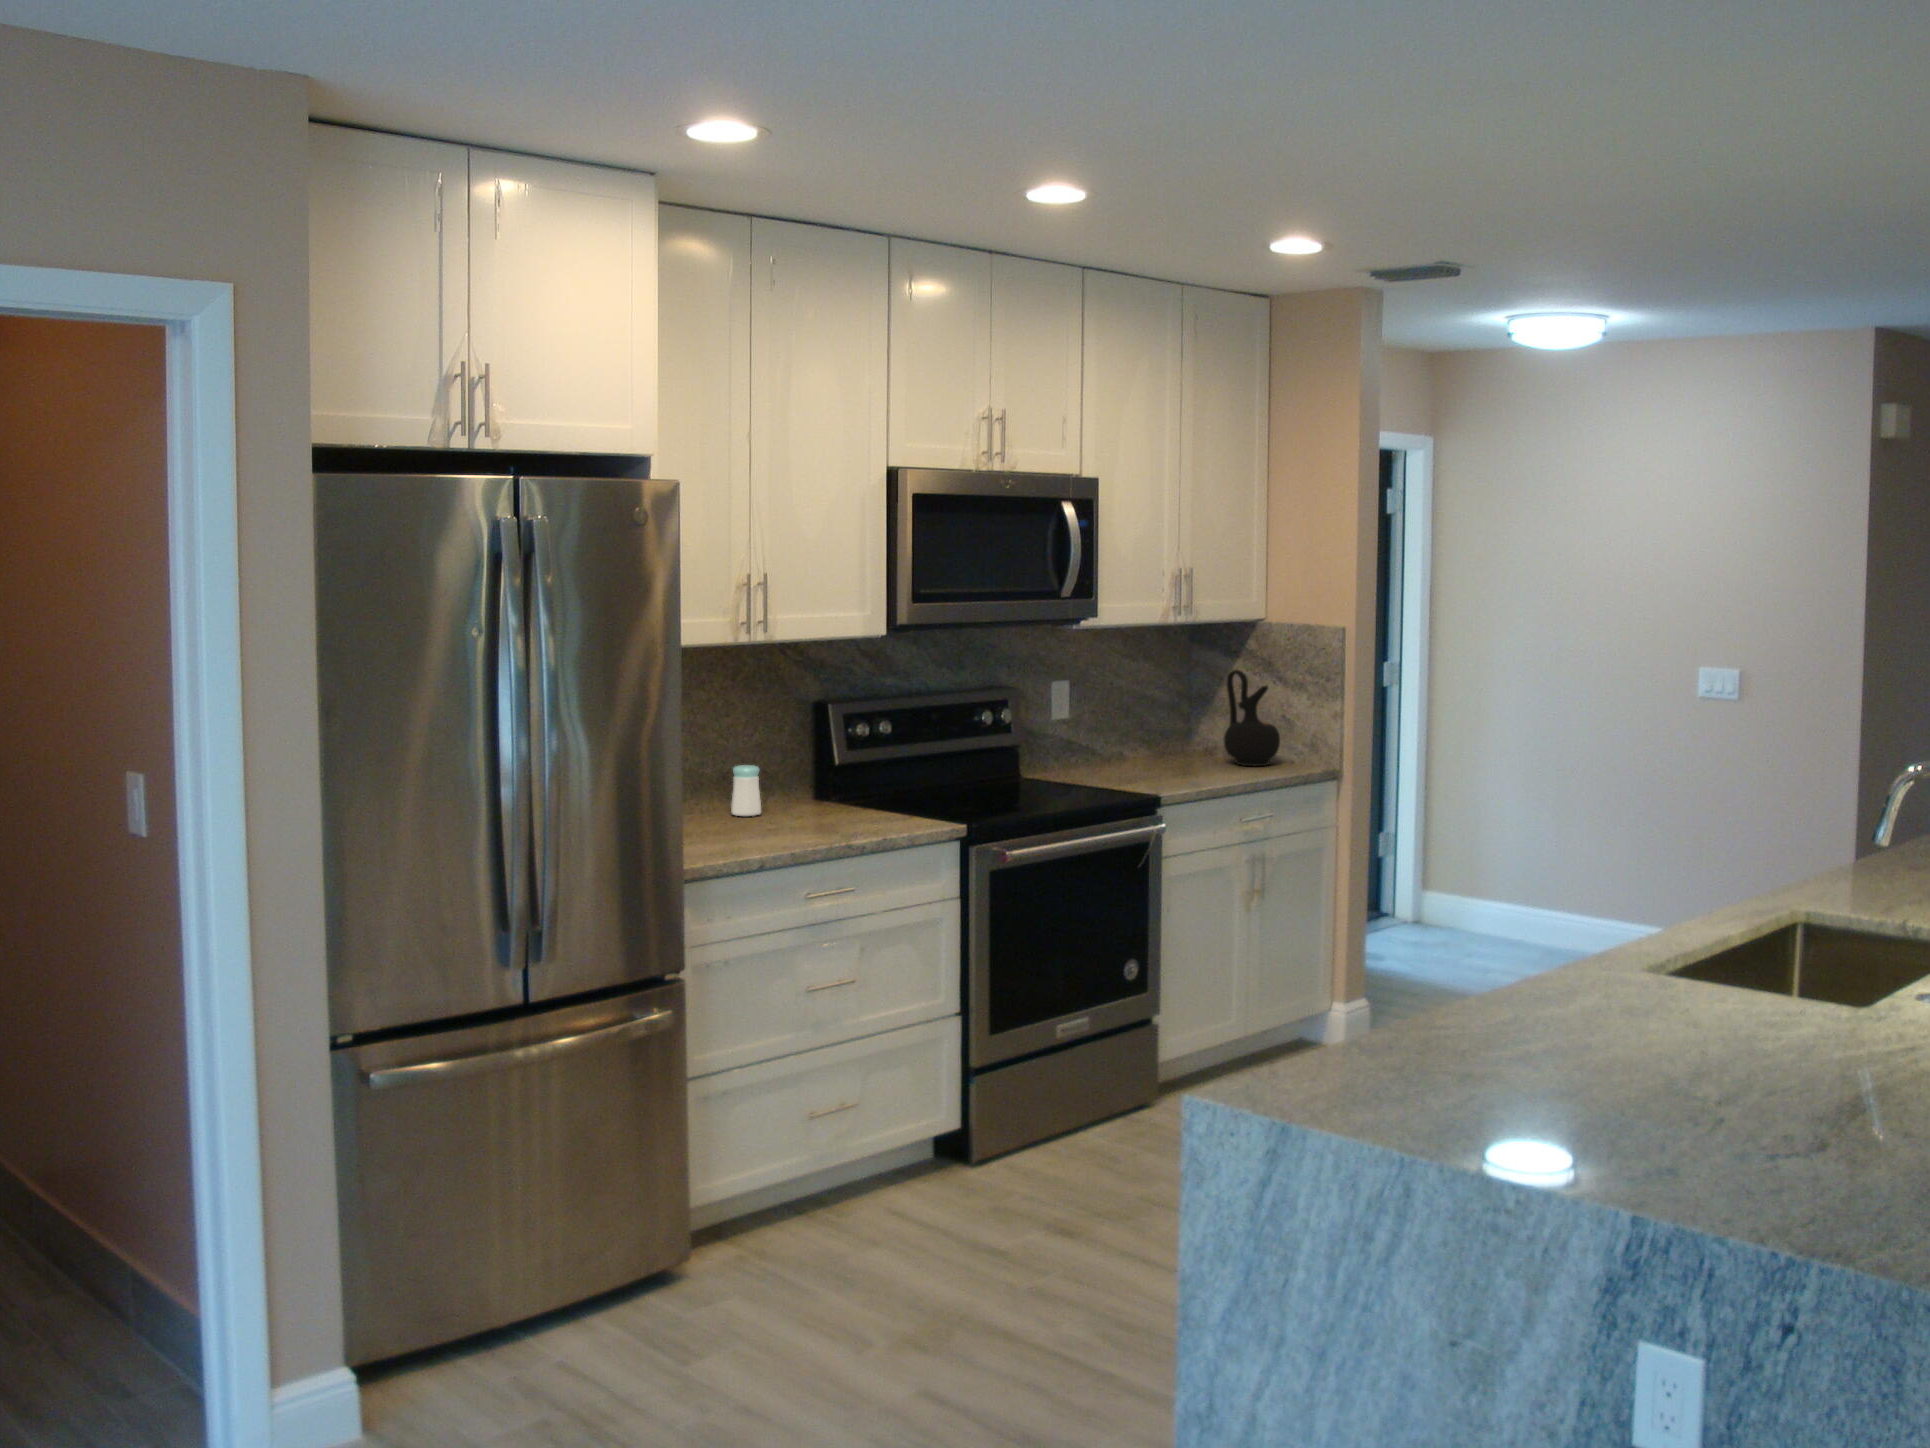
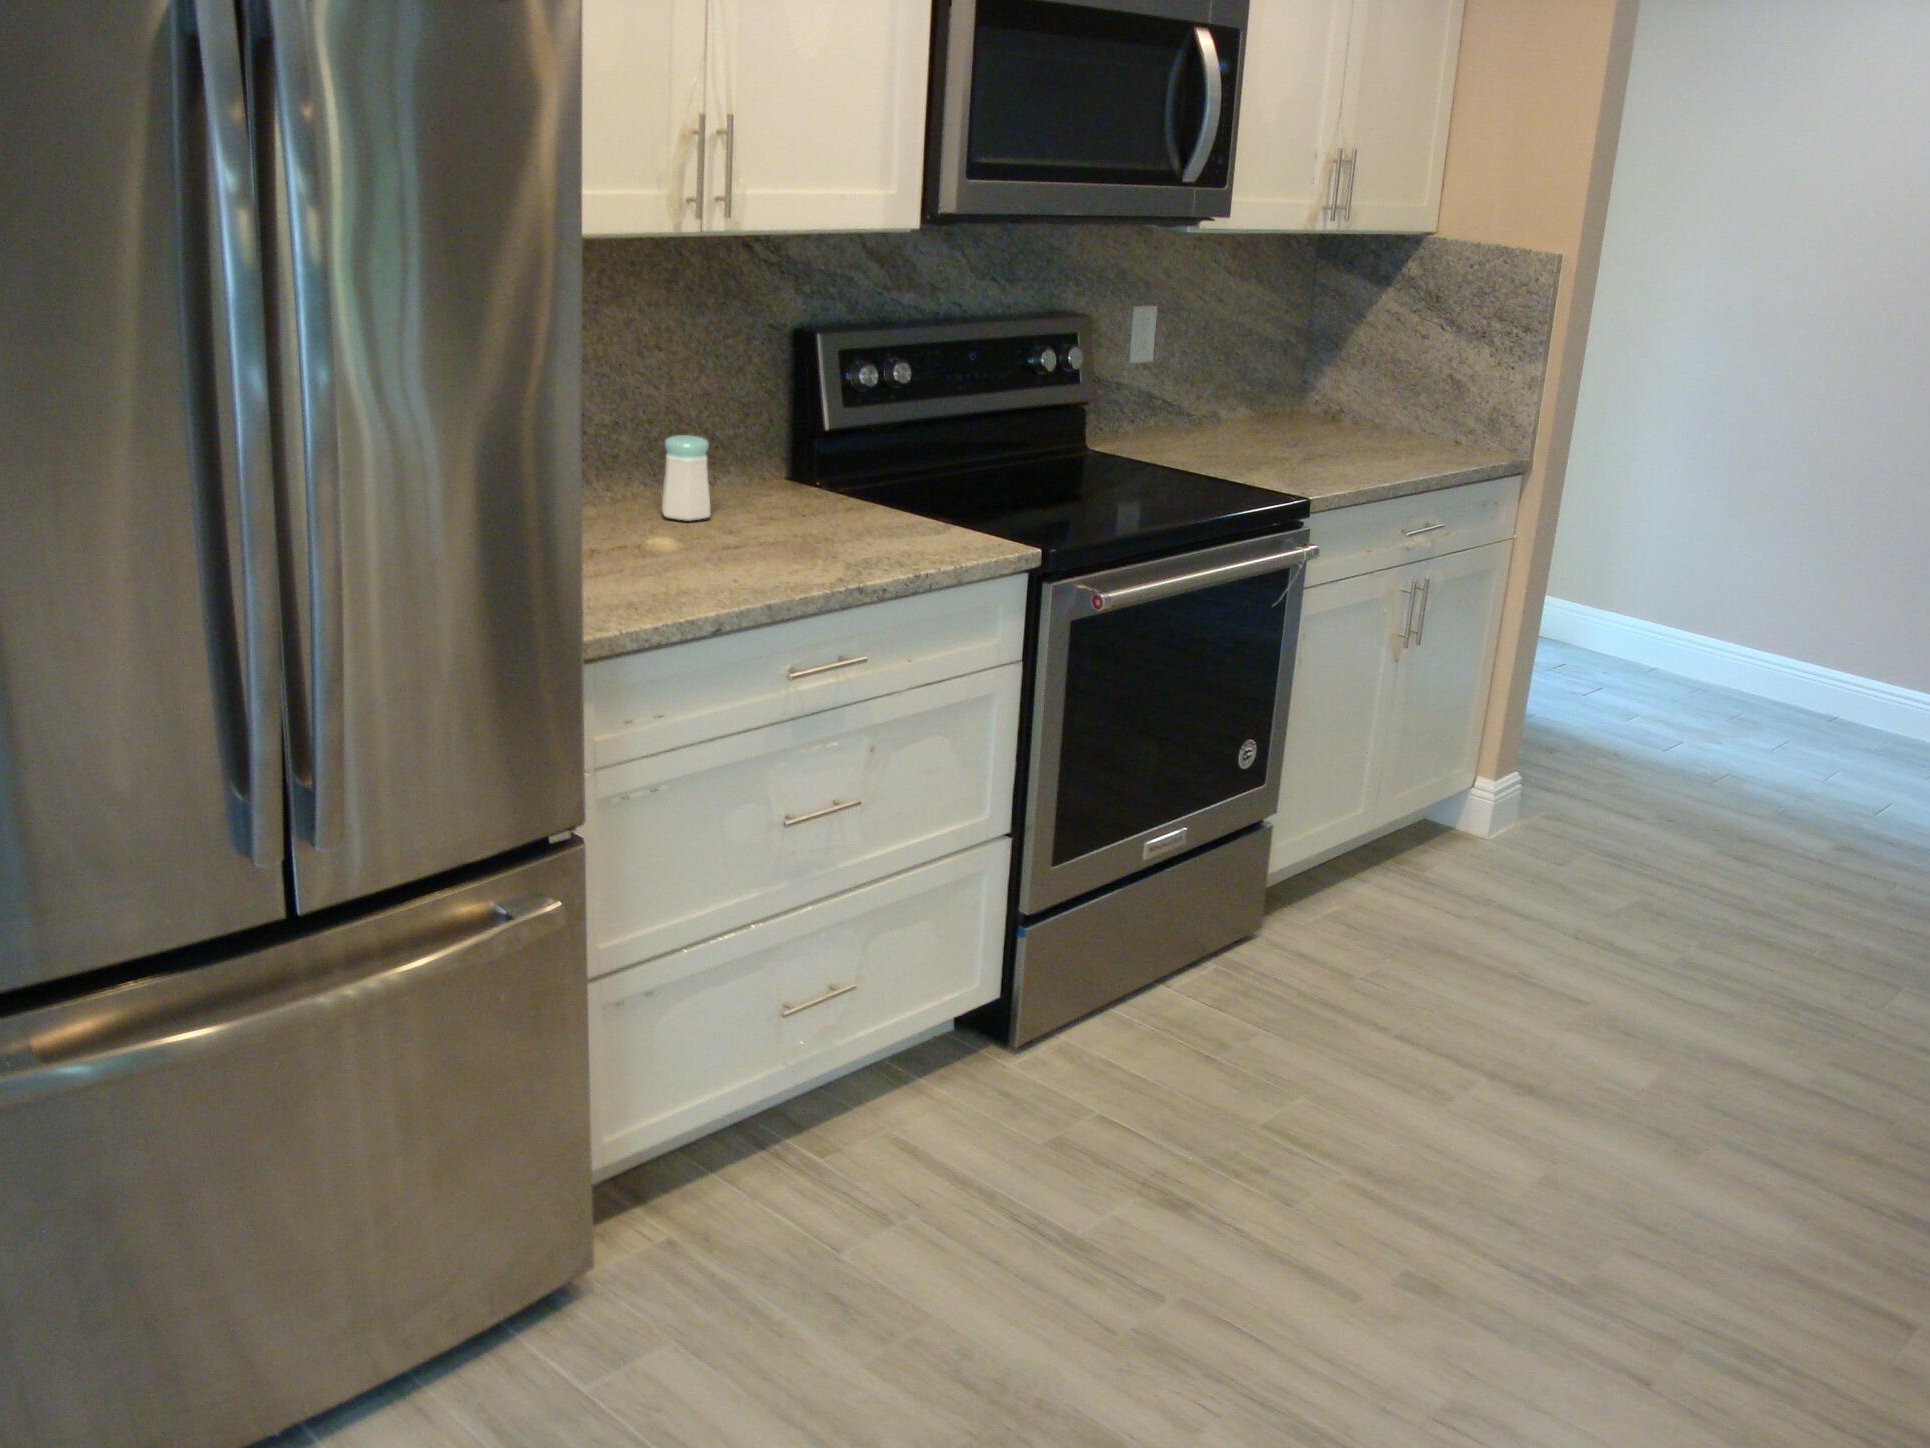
ceramic jug: present [1224,670,1280,766] -> none [1371,306,1454,451]

